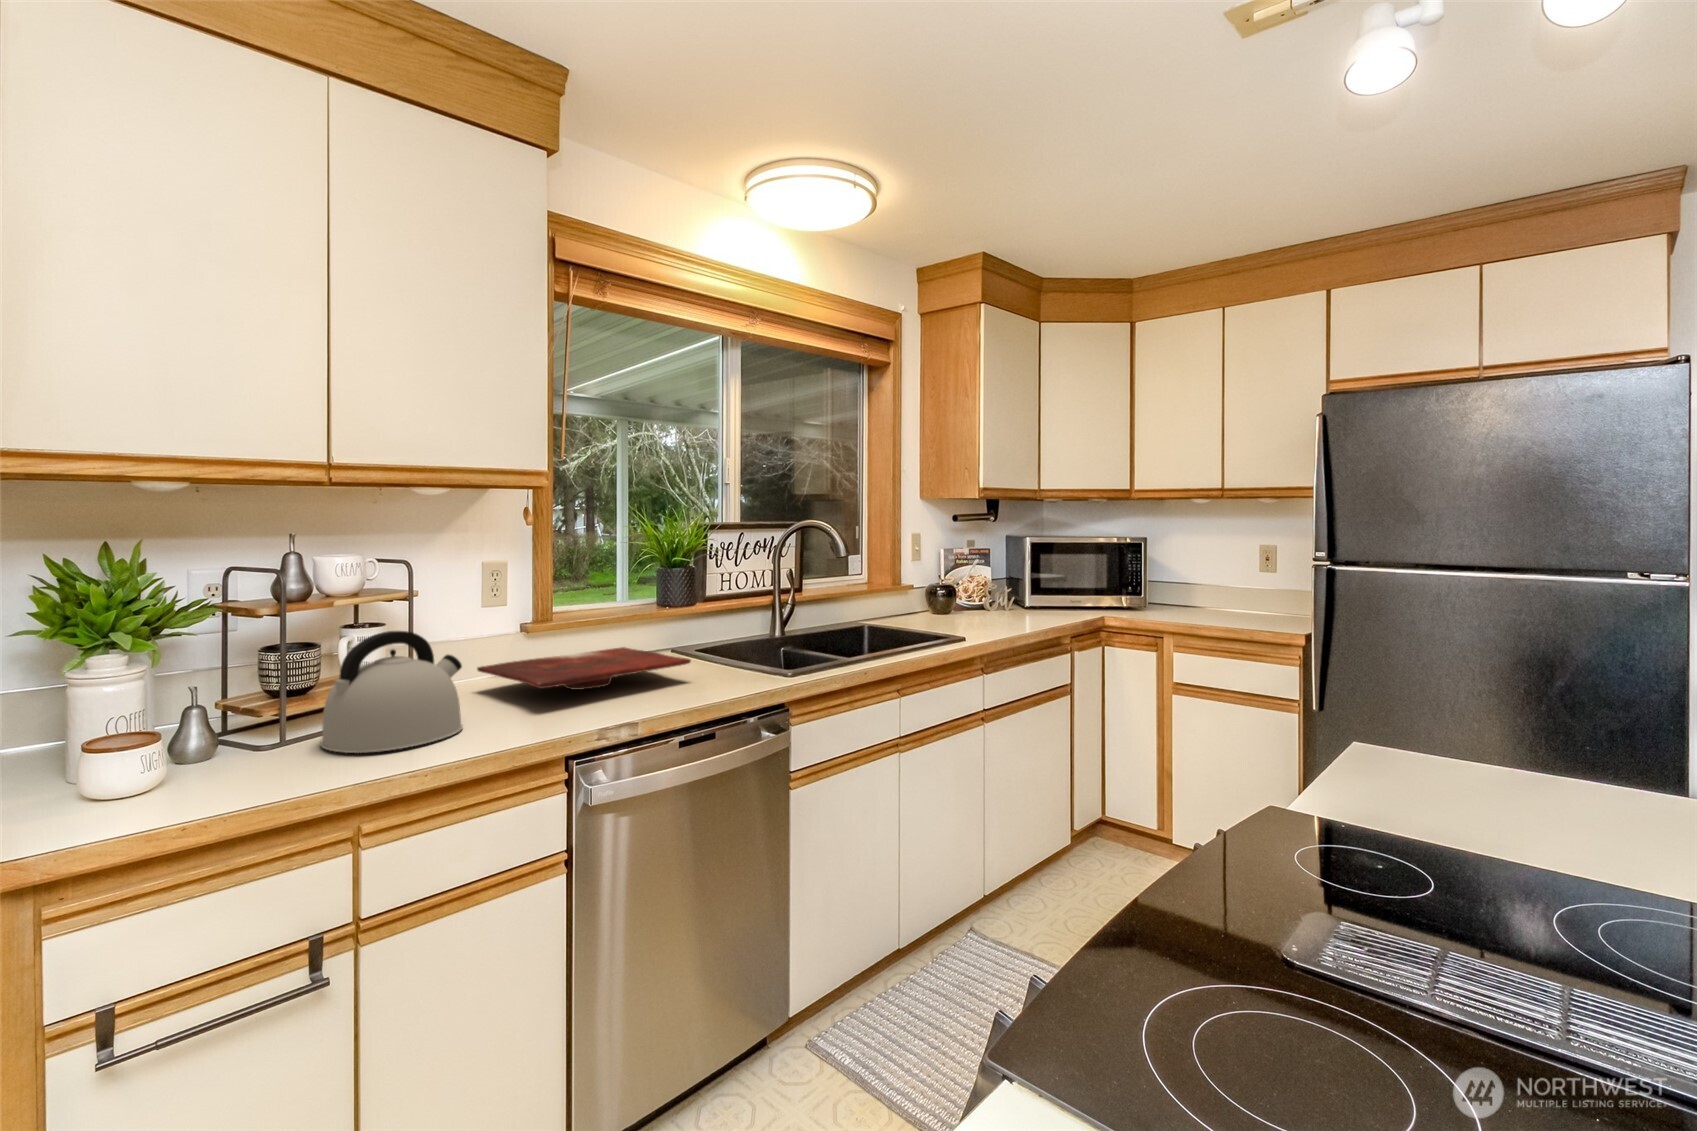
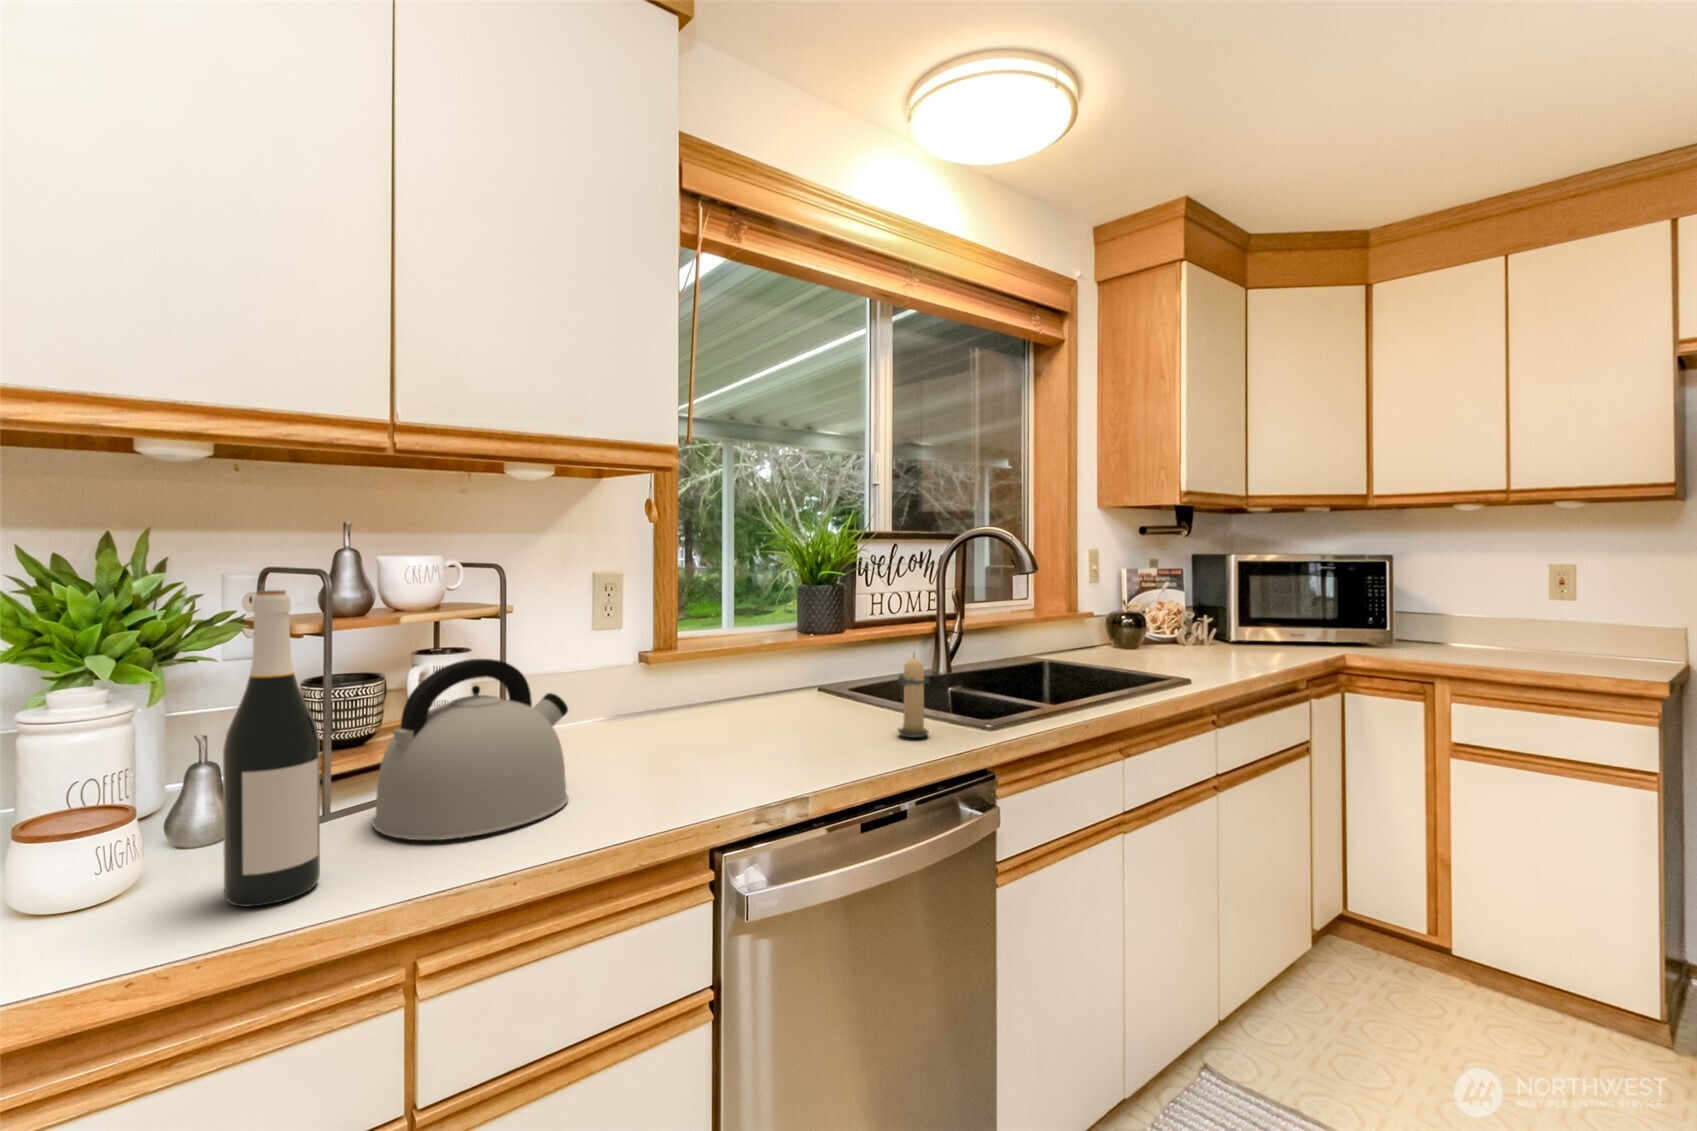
wine bottle: none [225,588,292,790] -> present [223,590,320,906]
candle: none [715,621,745,684] -> present [898,657,929,737]
cutting board: present [477,647,691,690] -> none [585,684,861,743]

